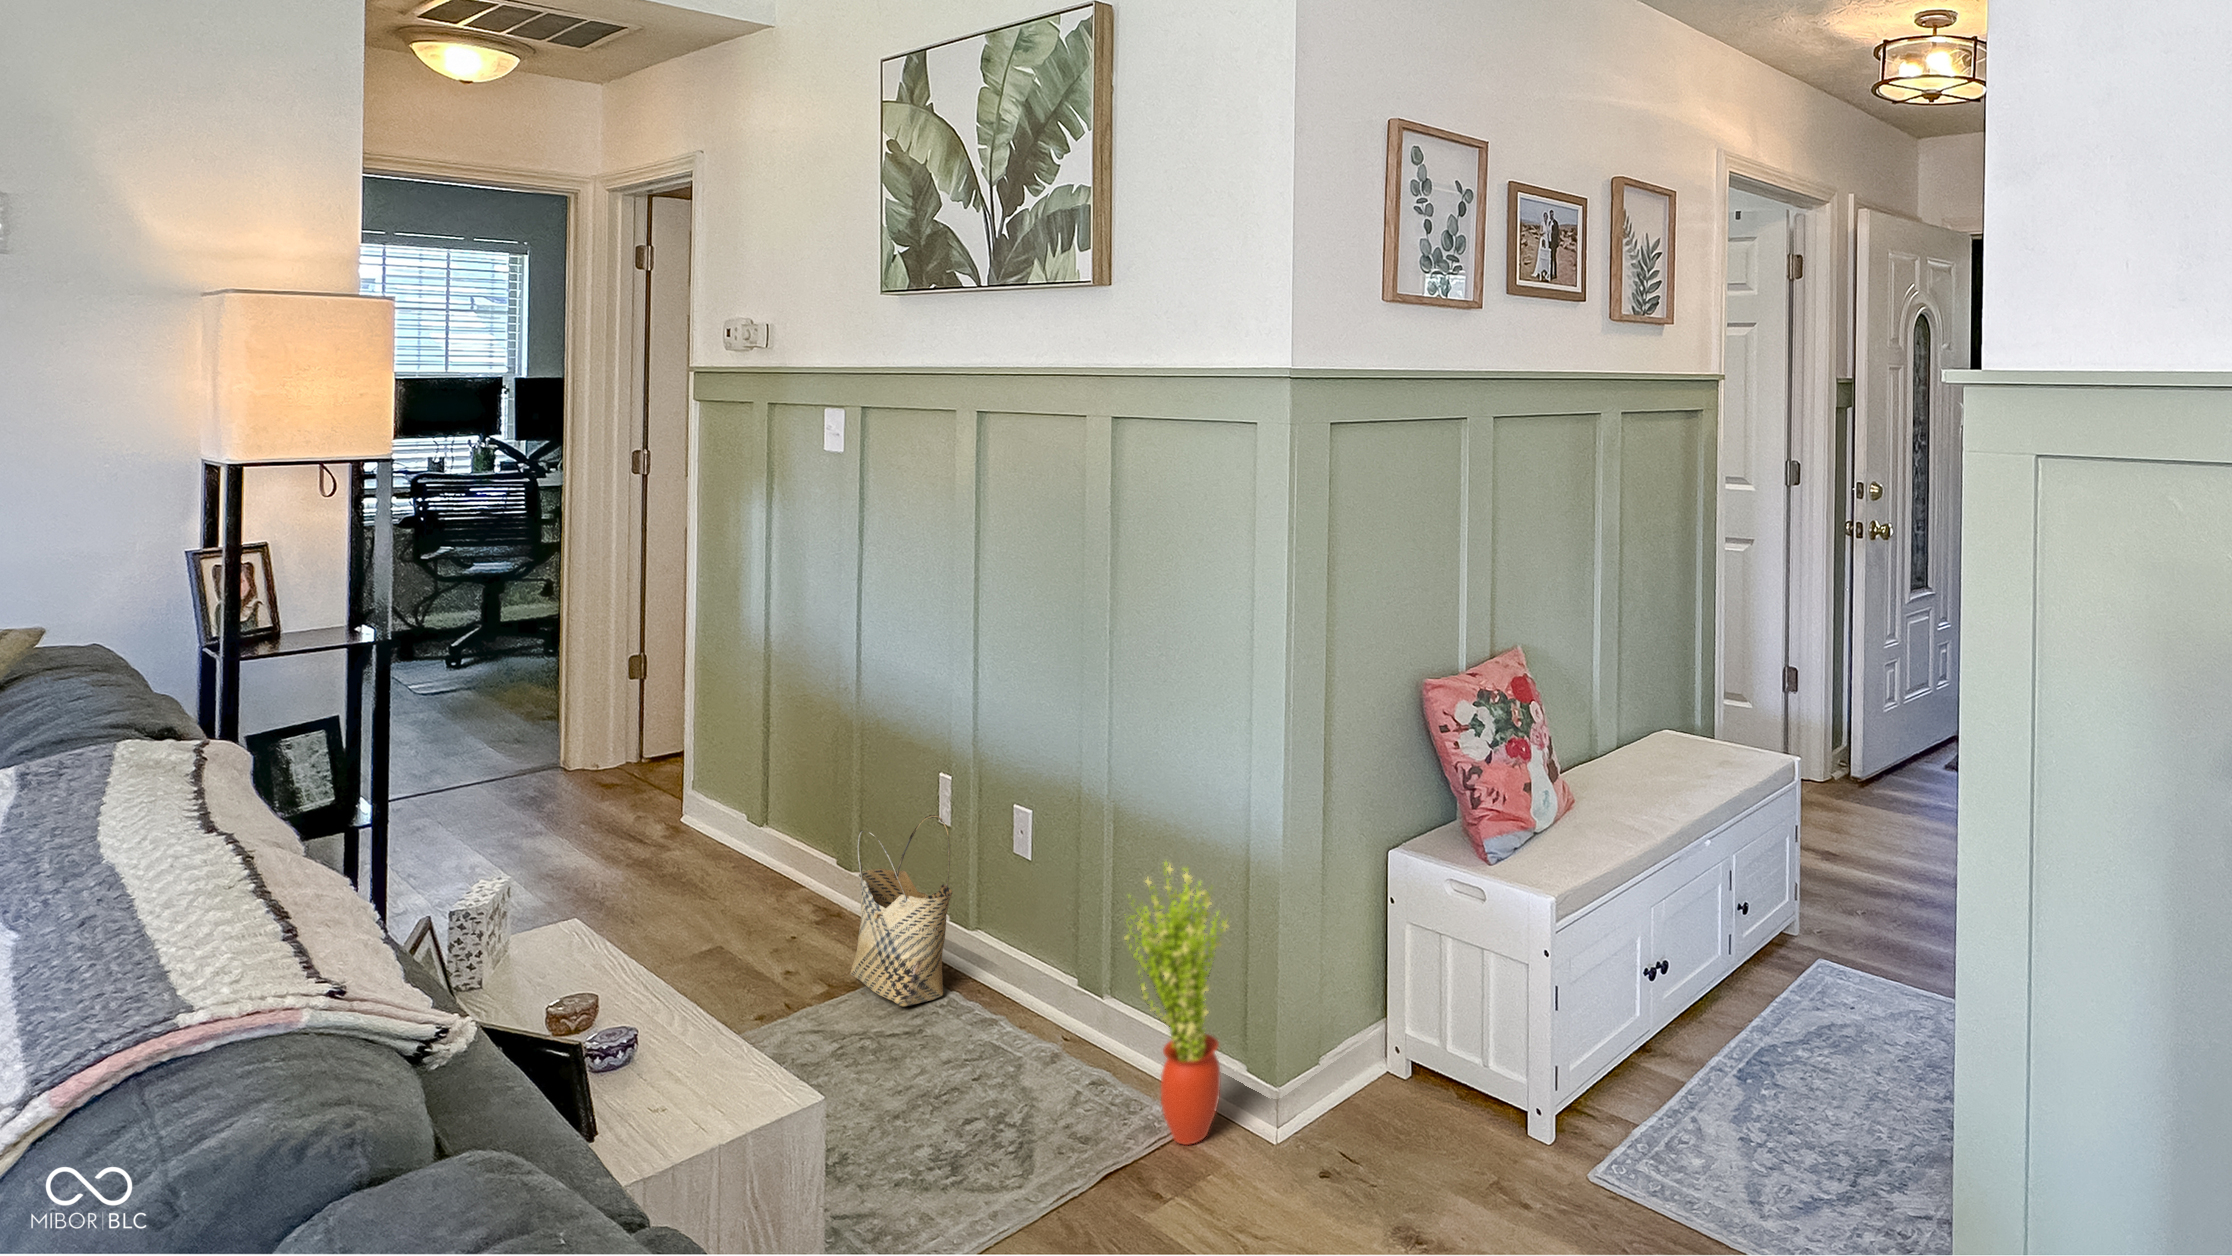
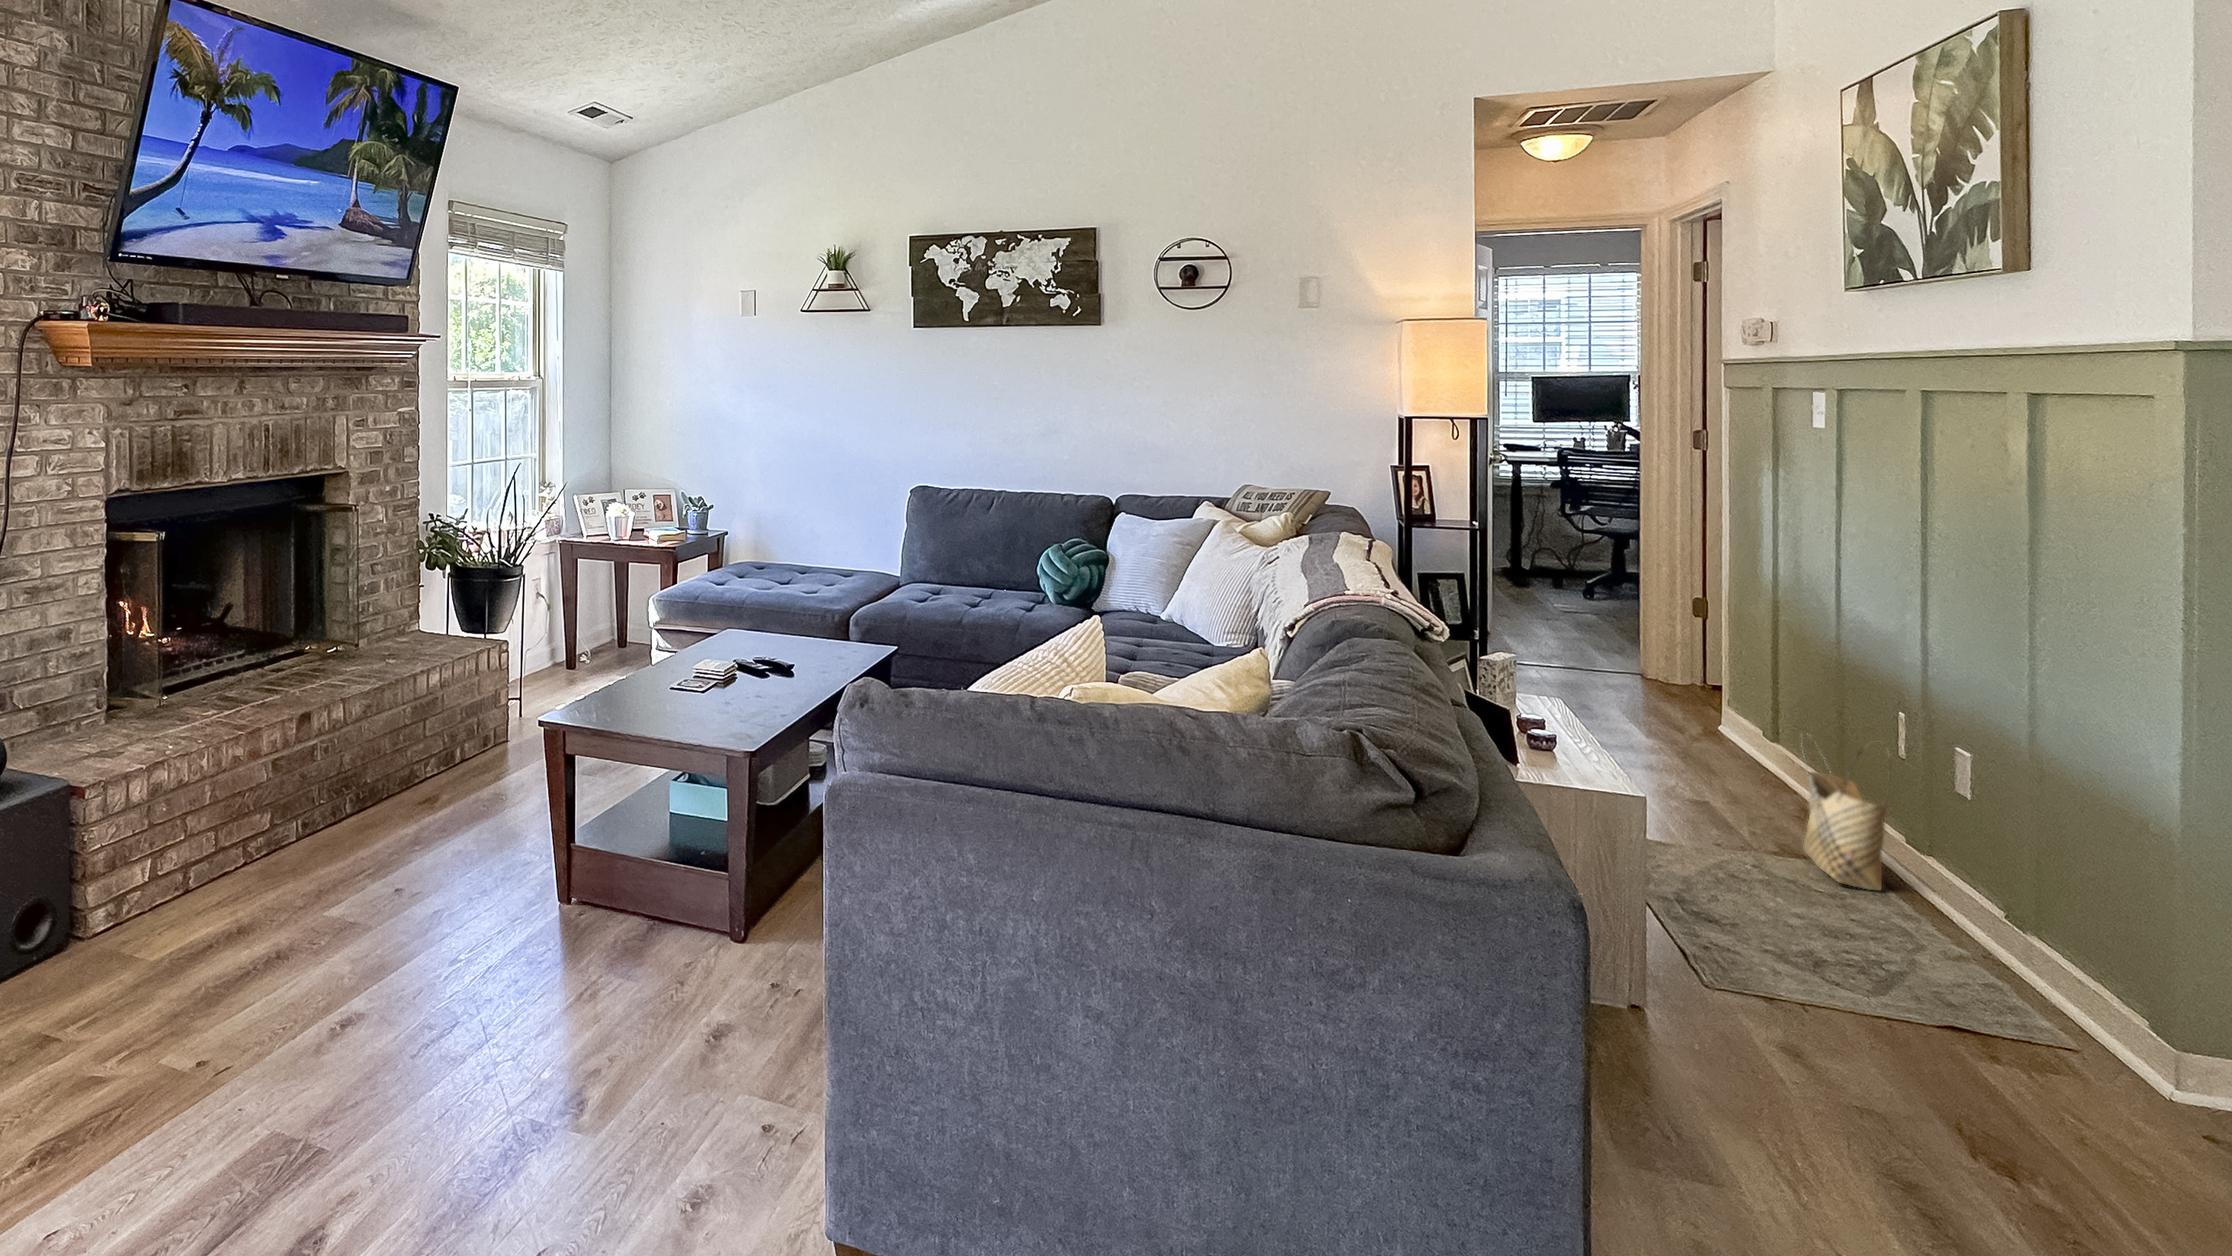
potted plant: present [1125,863,1228,1145] -> none [1983,796,2109,1057]

